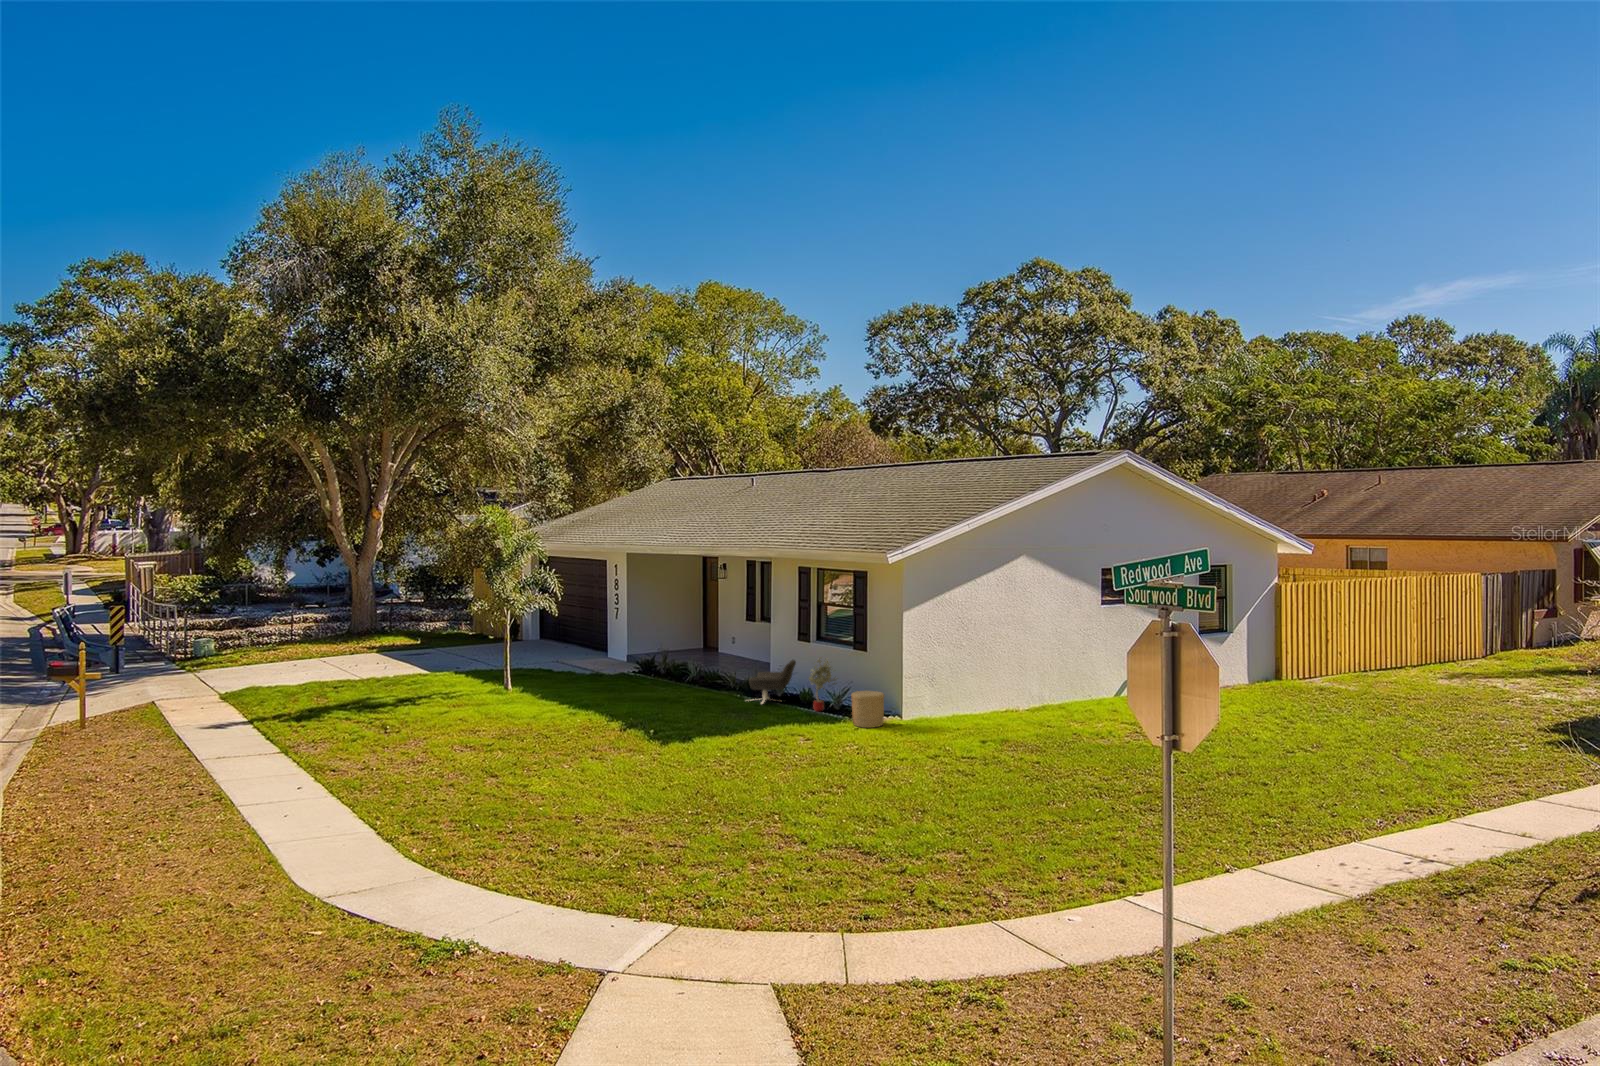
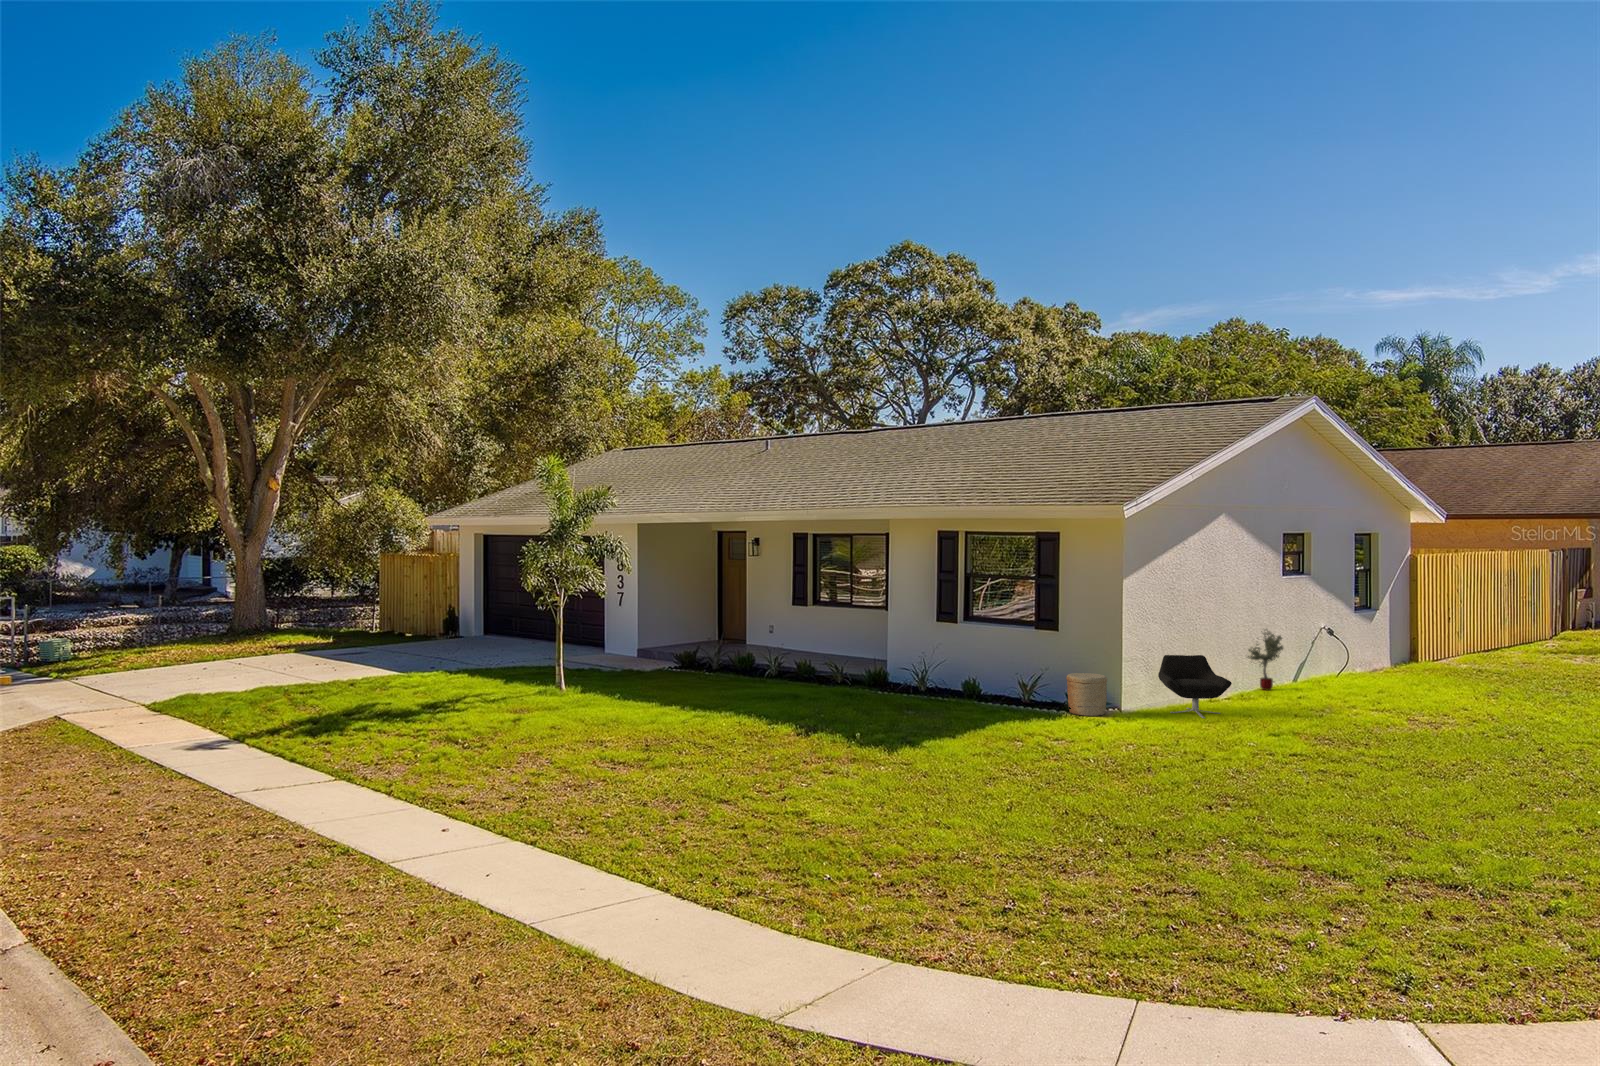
potted tree: present [809,658,838,712] -> present [1248,629,1283,690]
lounge chair: present [749,660,796,704] -> present [1158,655,1232,718]

